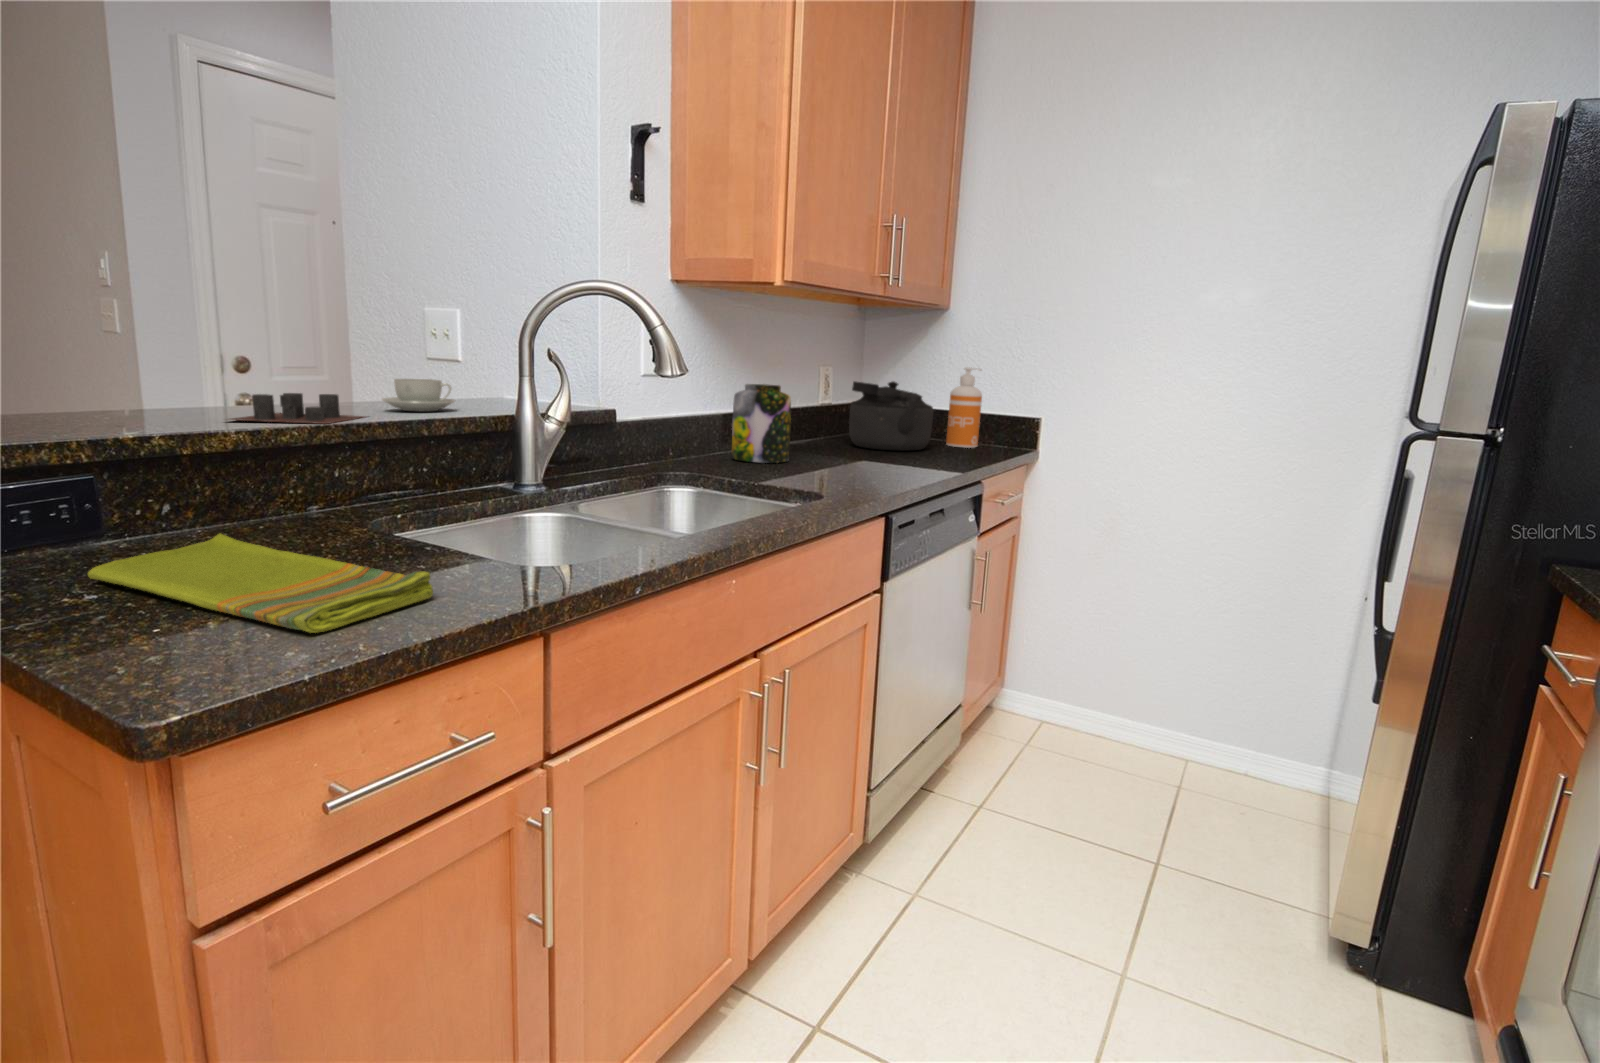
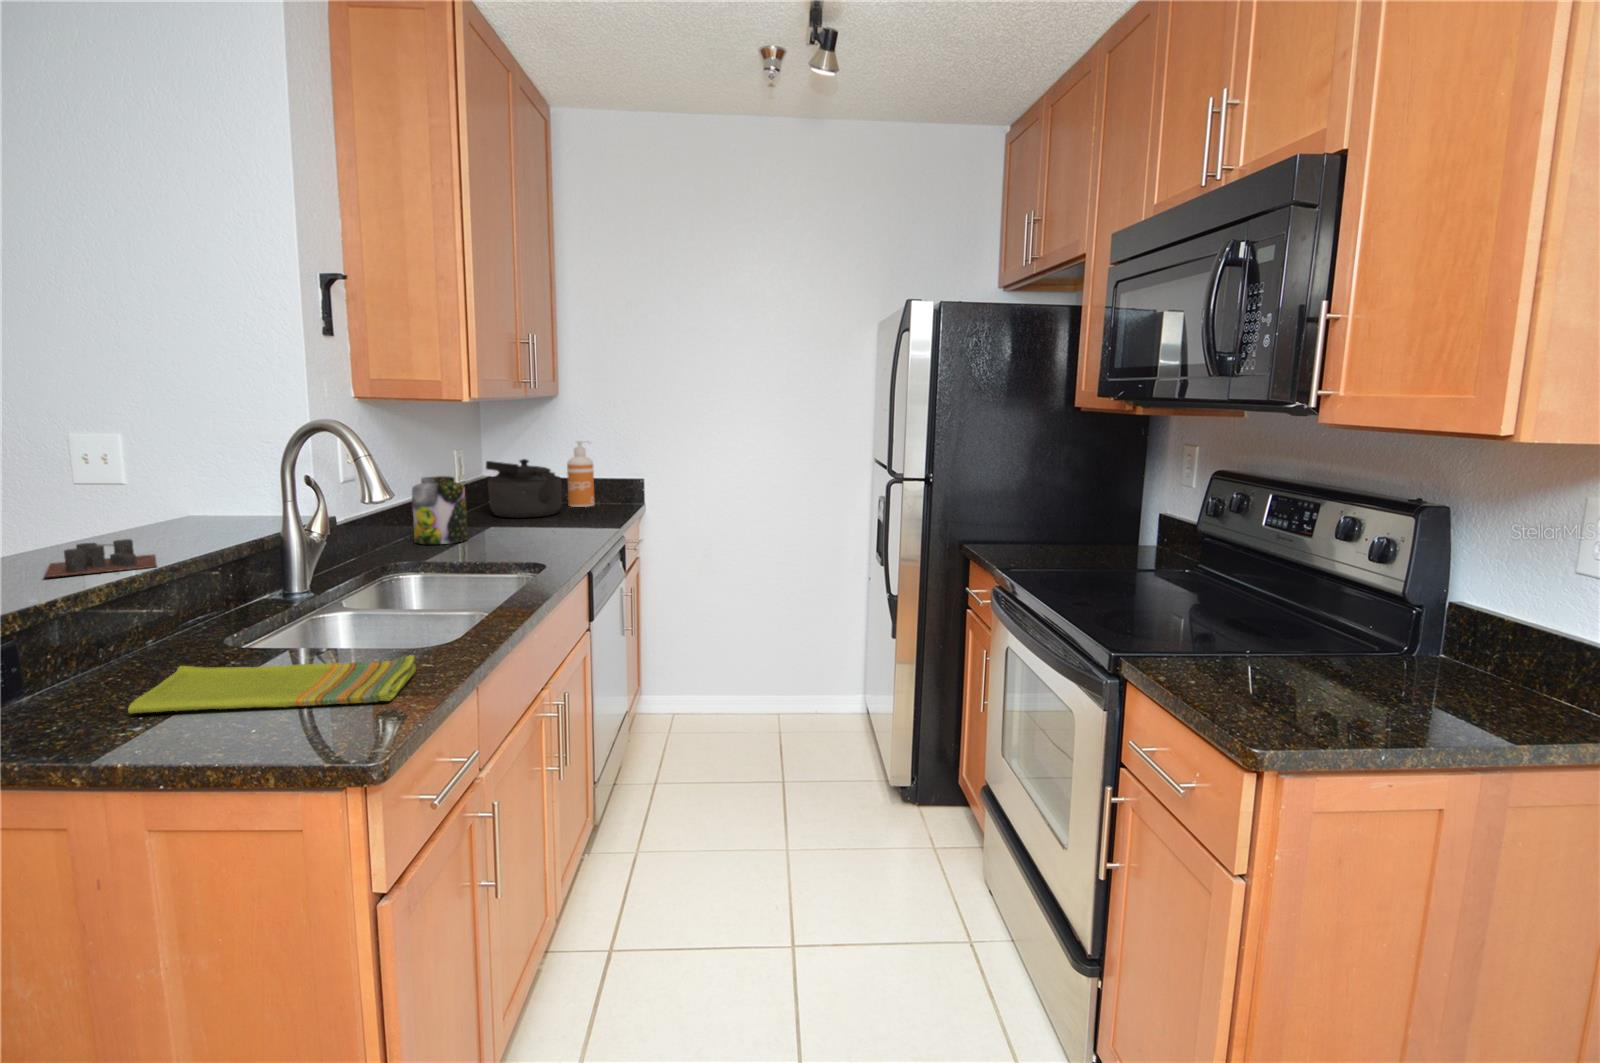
coffee cup: present [382,379,455,411] -> none [134,512,209,544]

